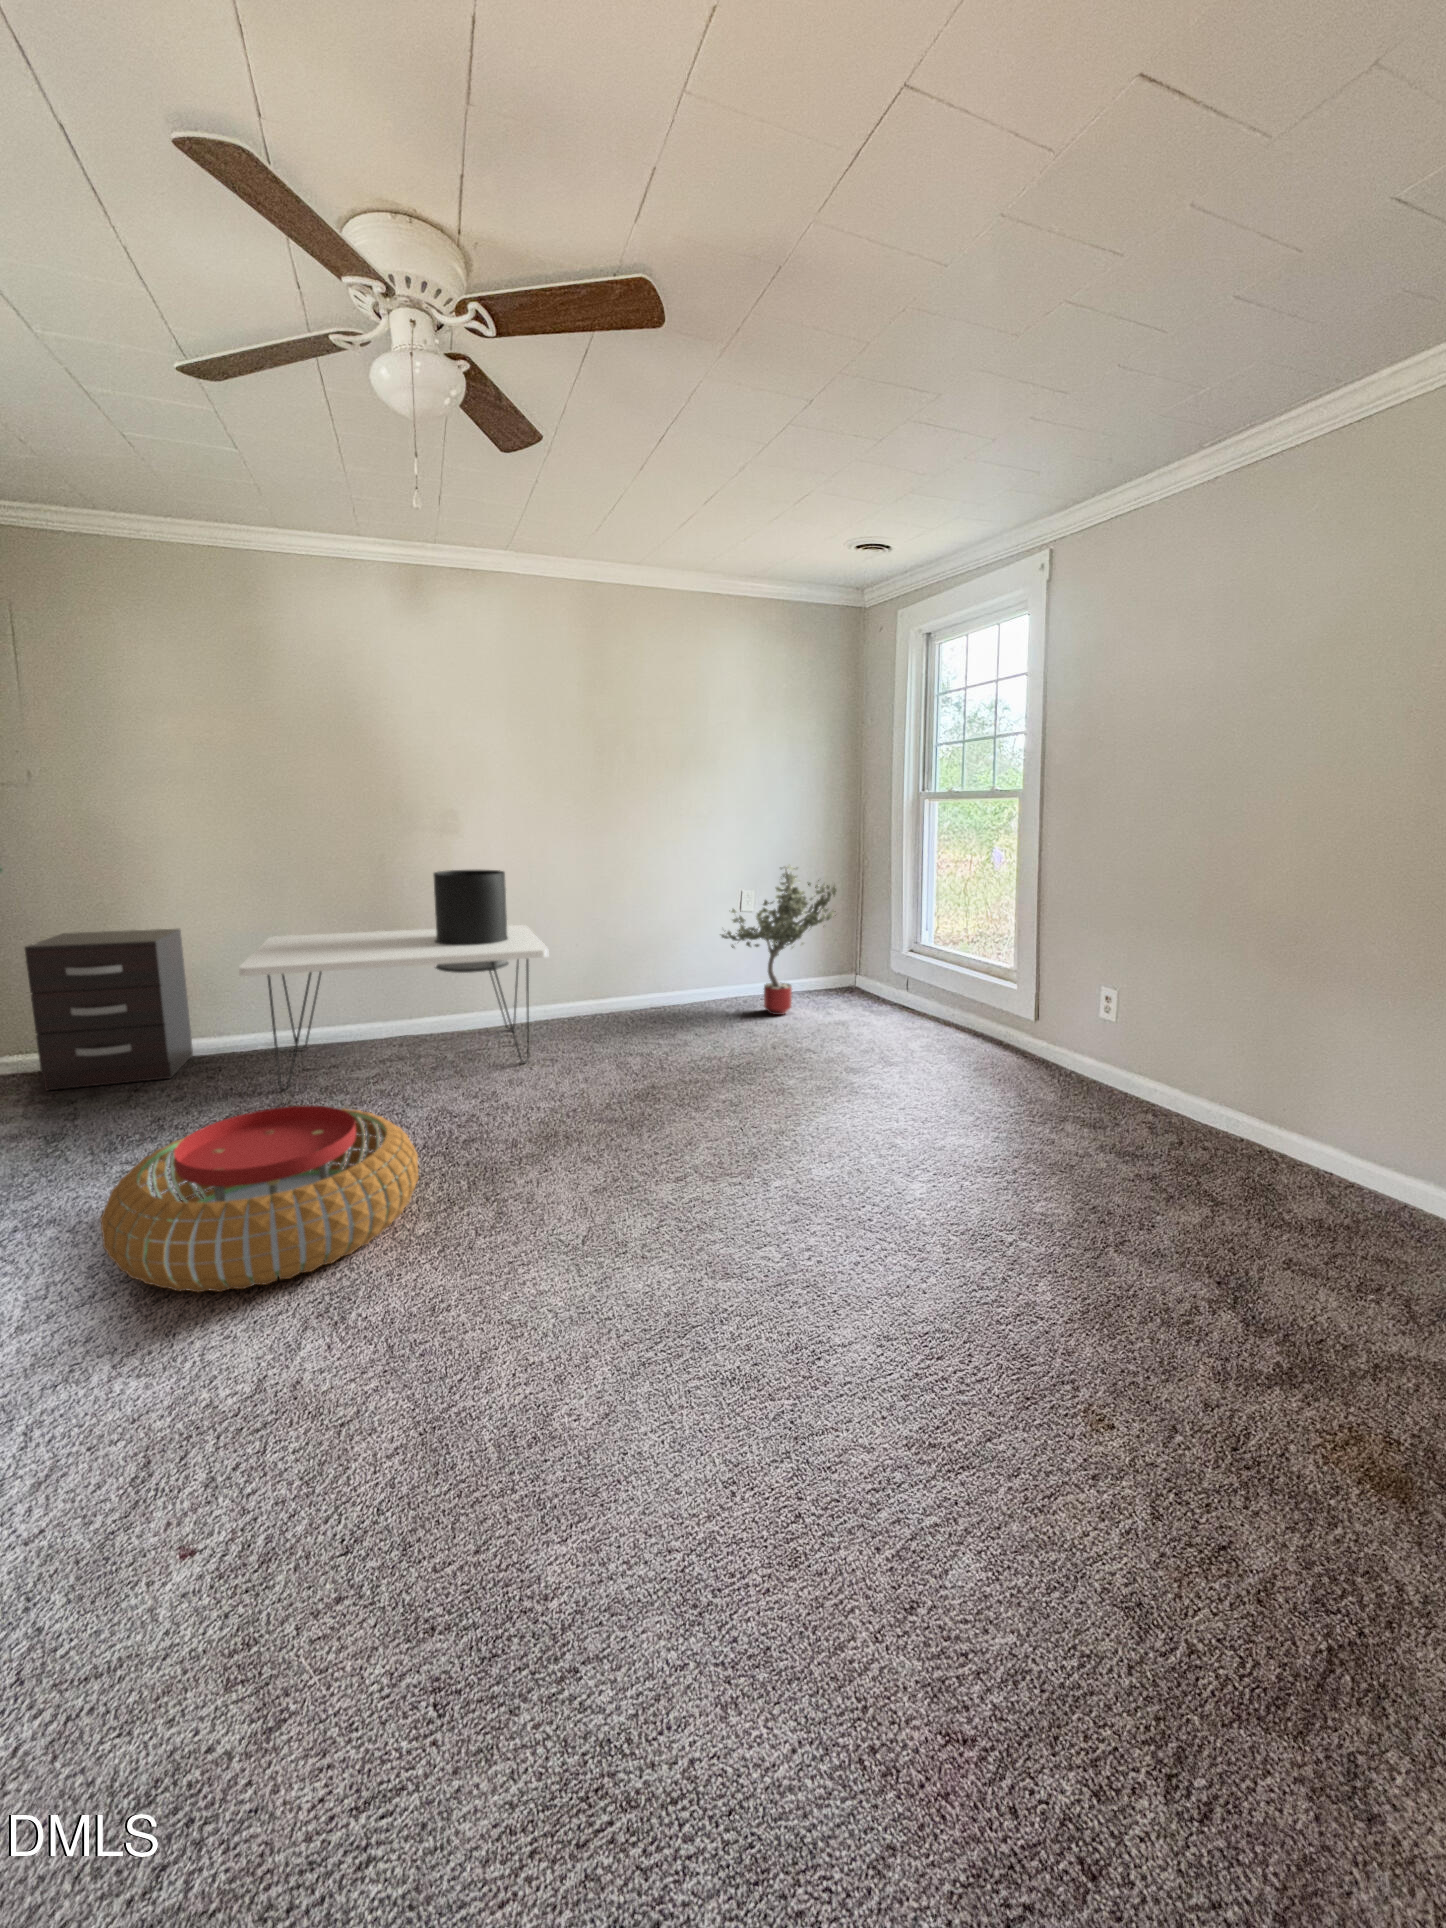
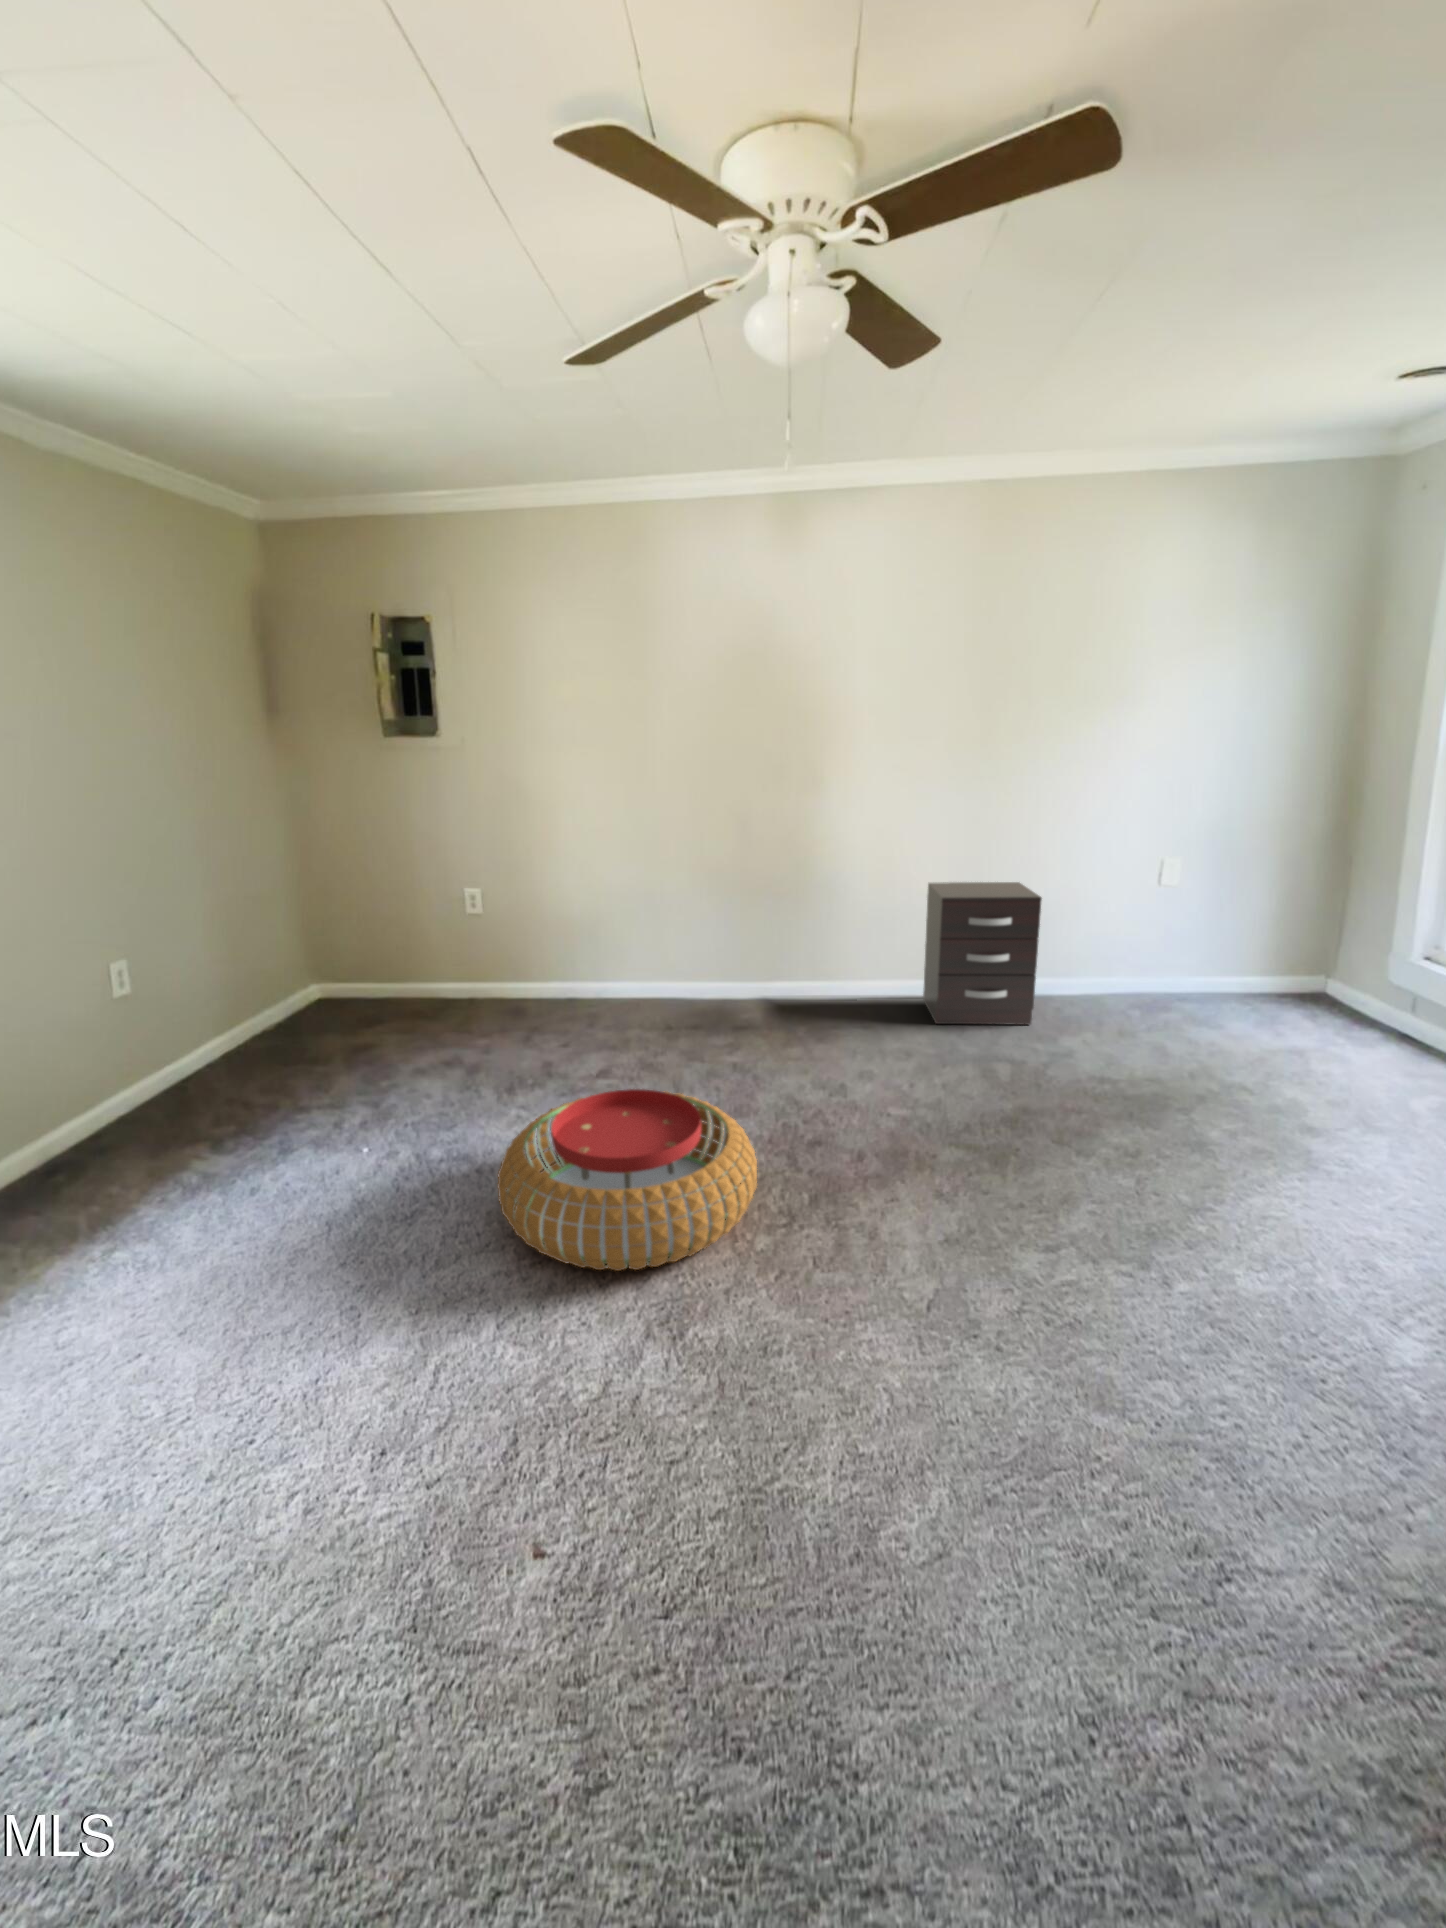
potted tree: present [720,865,836,1015] -> none [1115,833,1297,1026]
side table: present [239,870,548,1090] -> none [612,837,904,1054]
dresser: present [25,929,193,1090] -> present [923,882,1042,1025]

